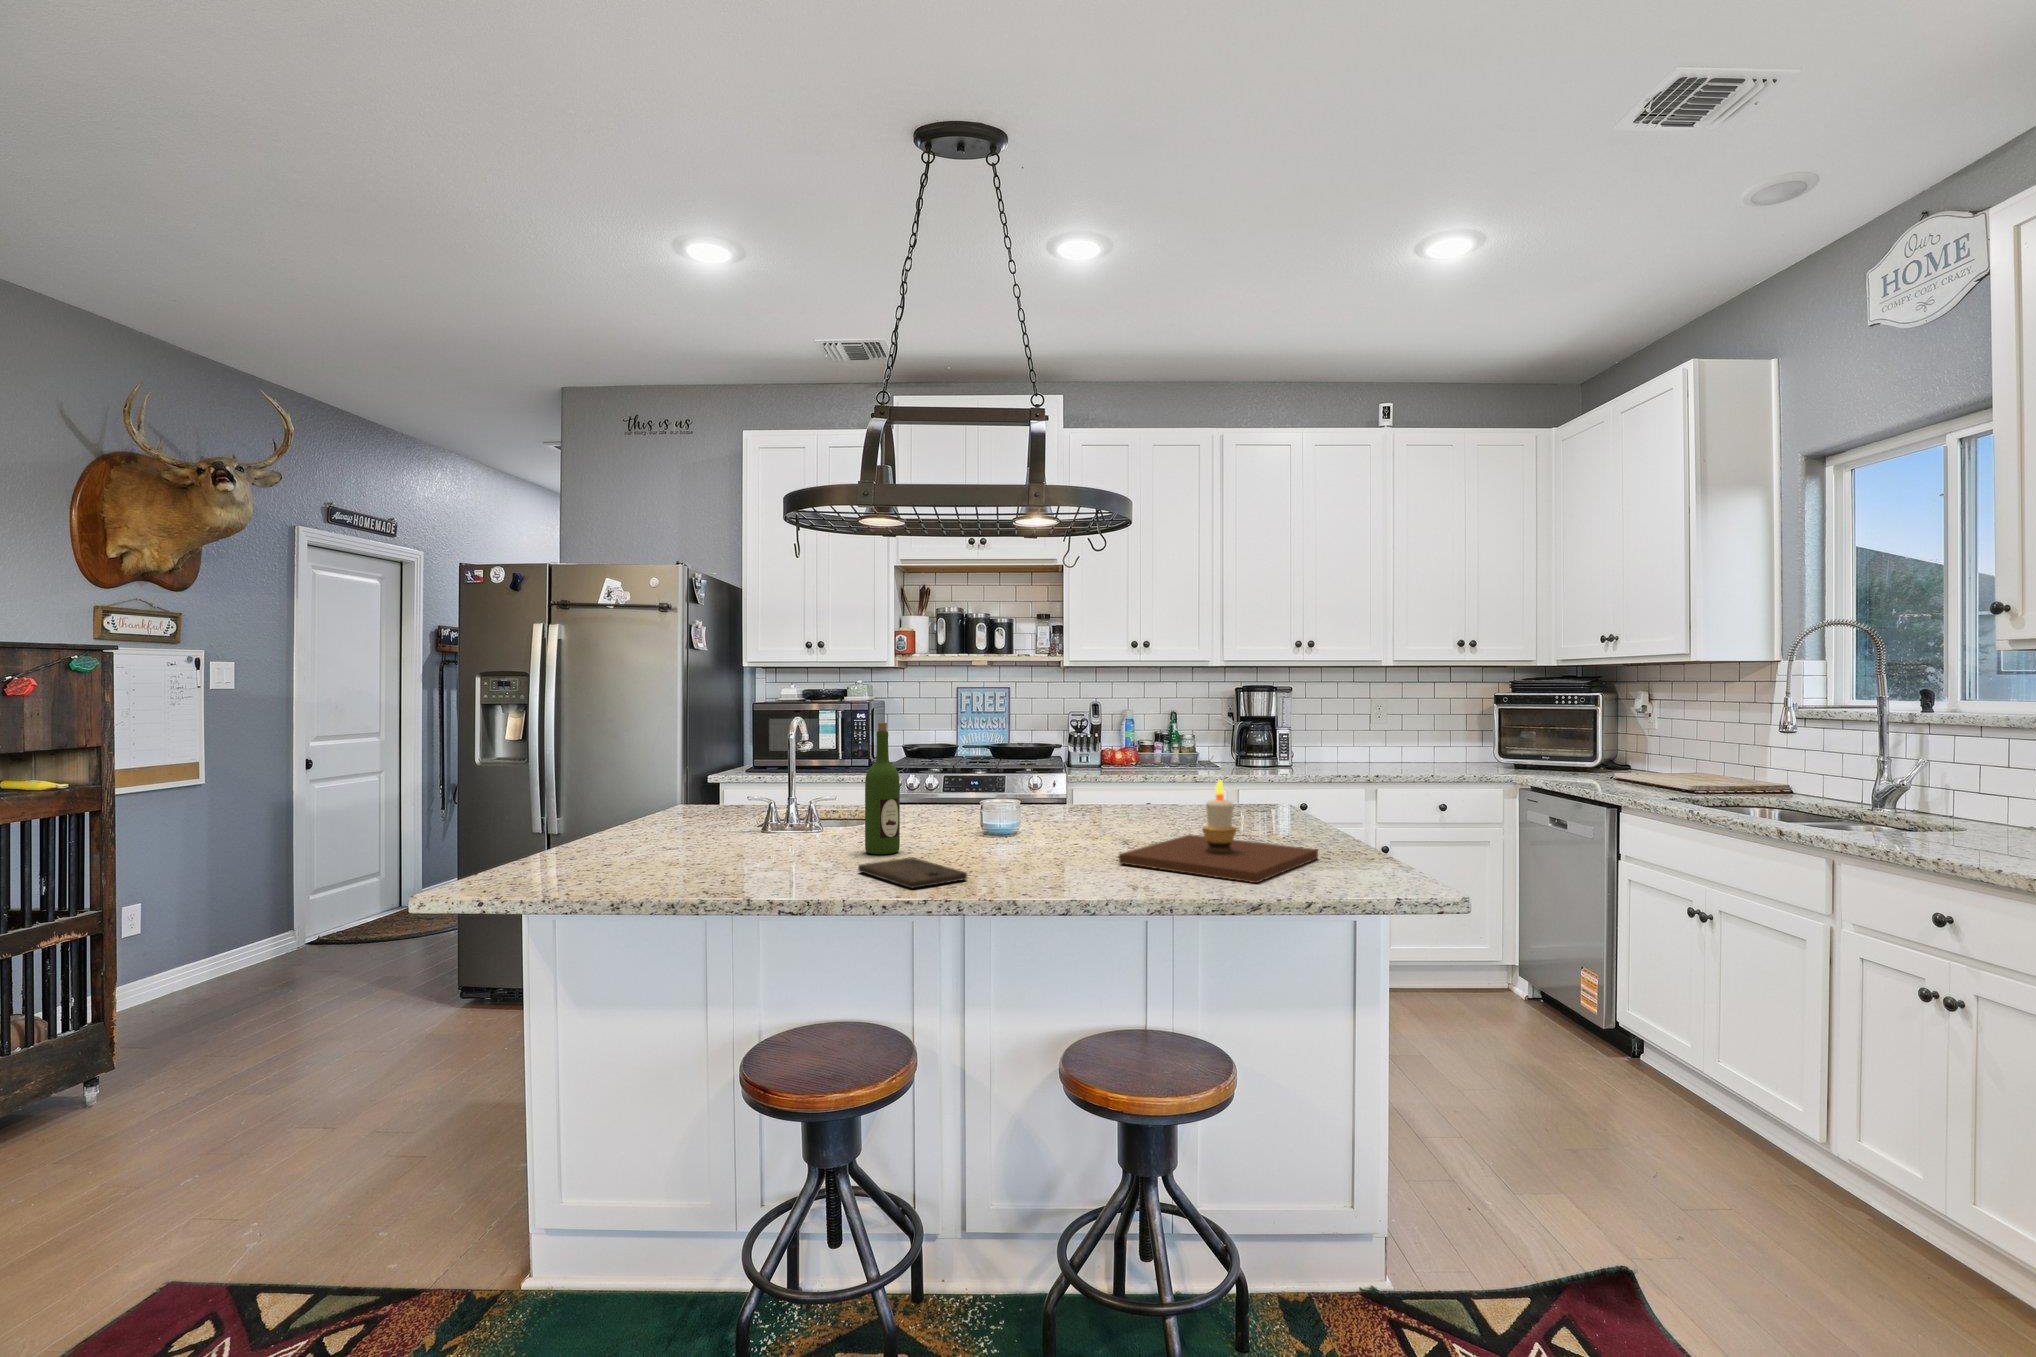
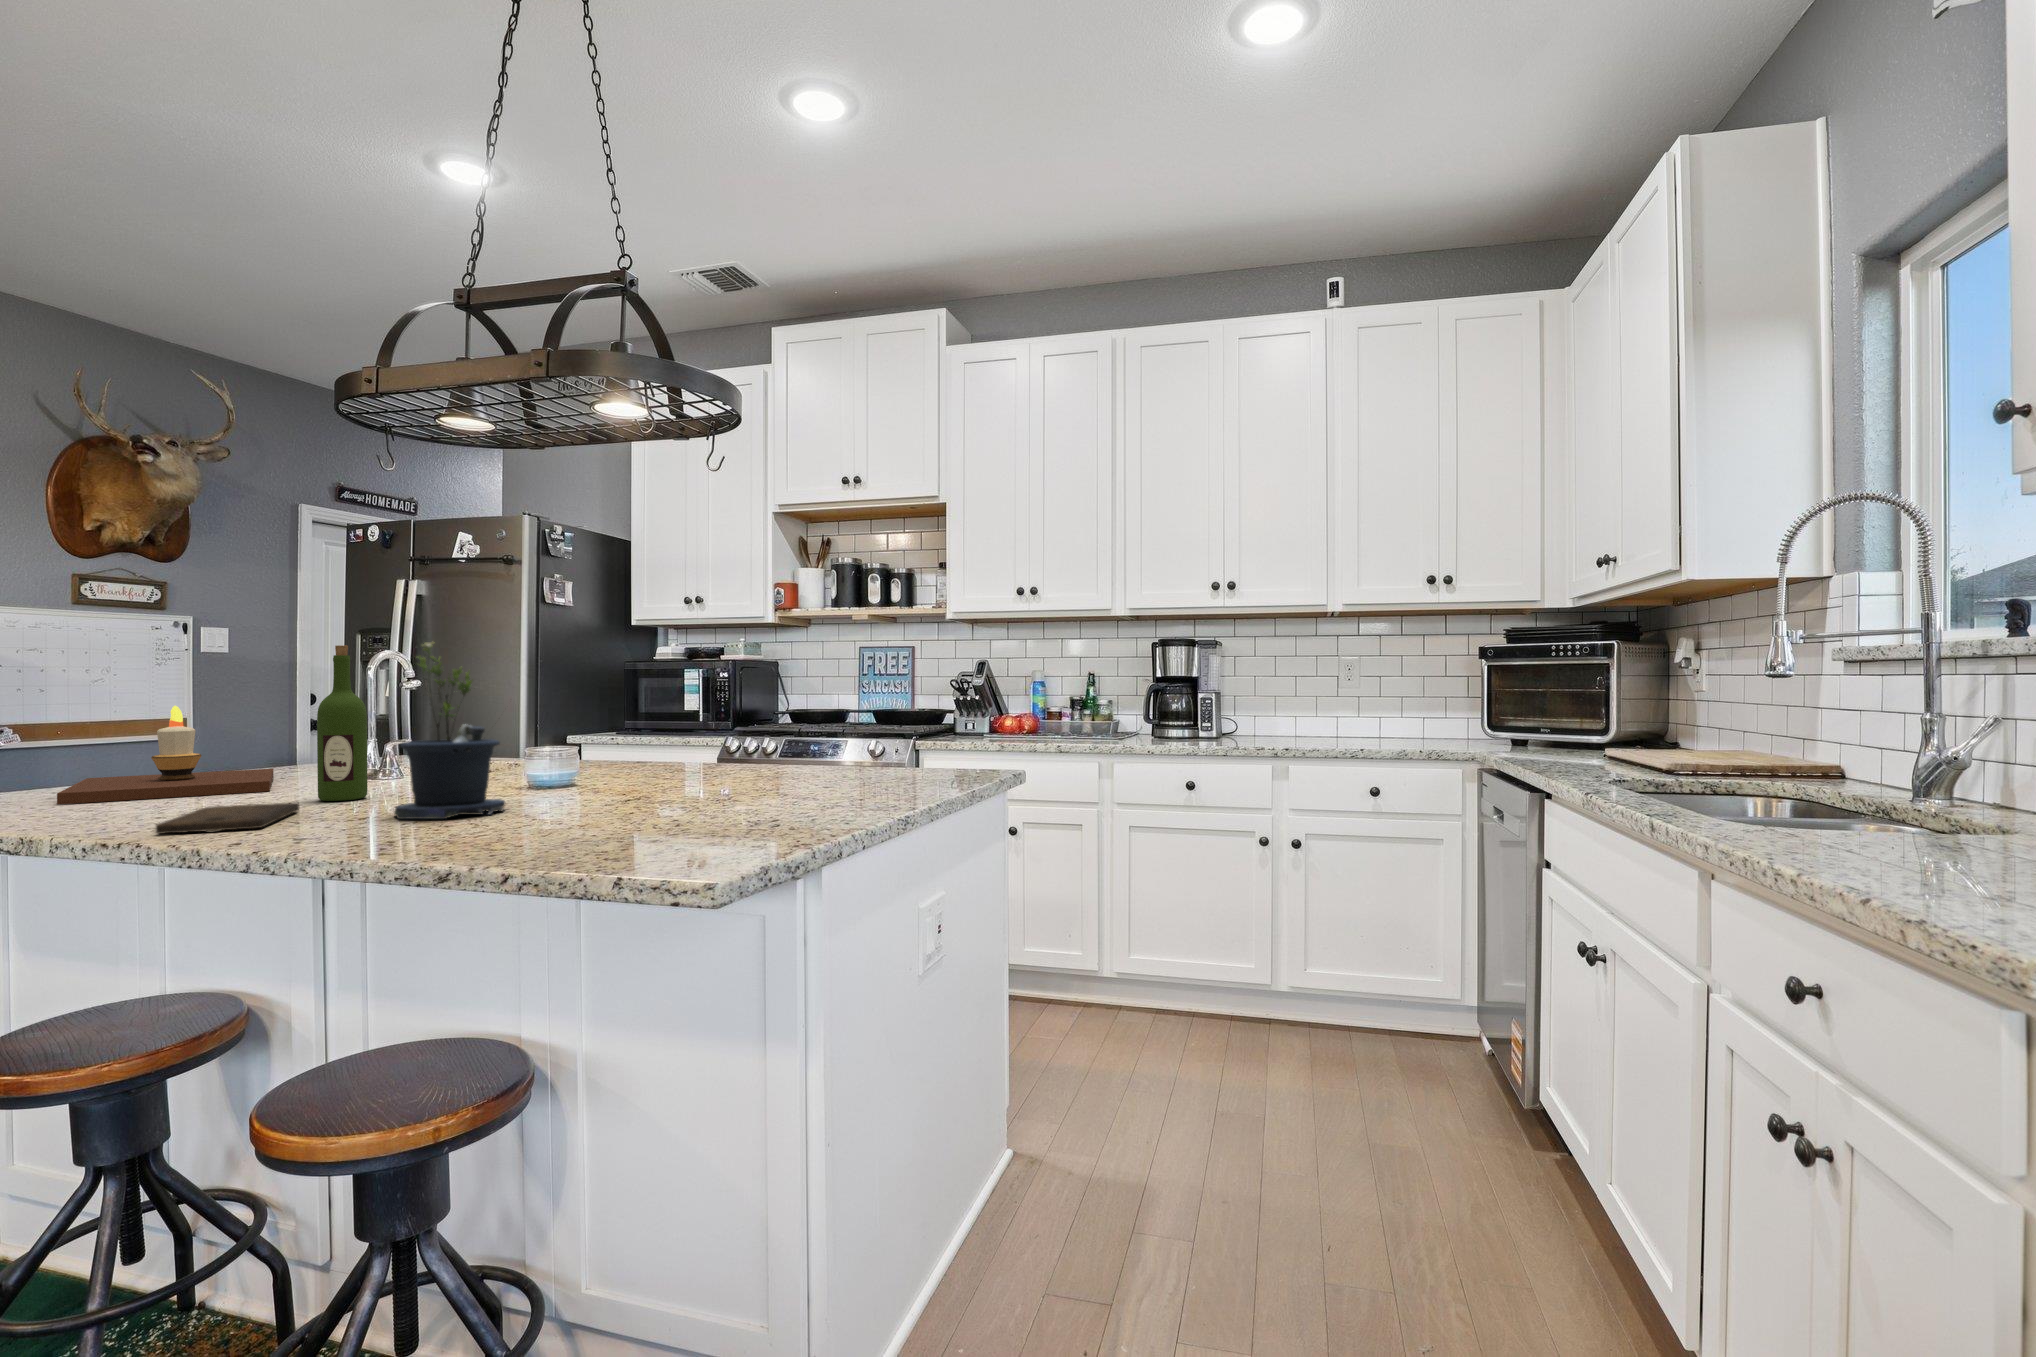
potted plant: none [992,725,1084,867] -> present [394,642,505,819]
candle: present [1119,780,1318,883] -> present [57,706,274,804]

